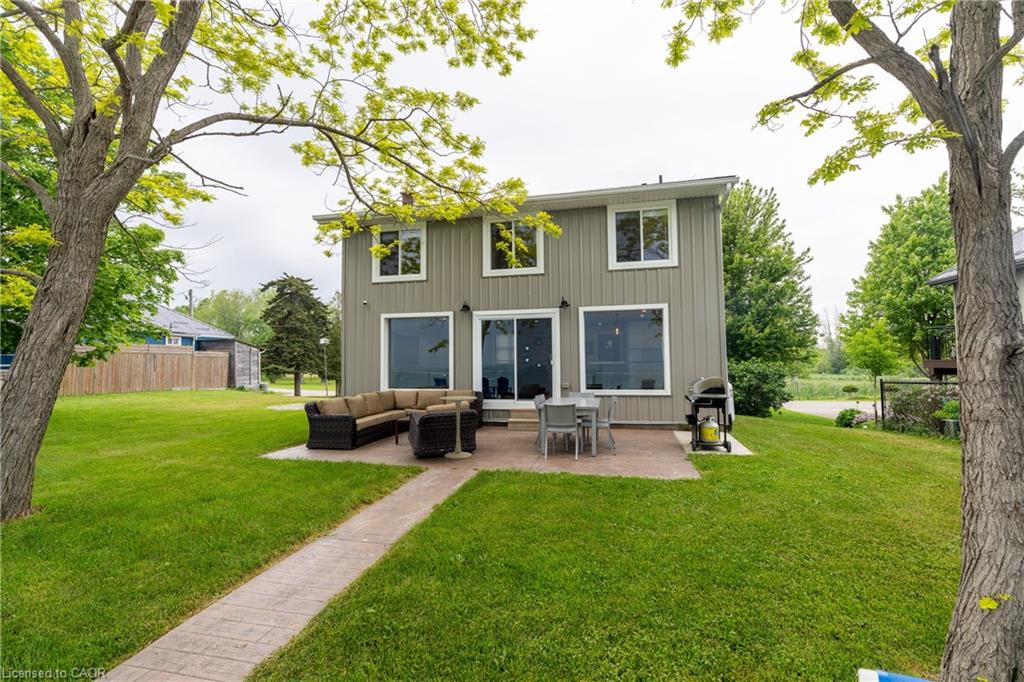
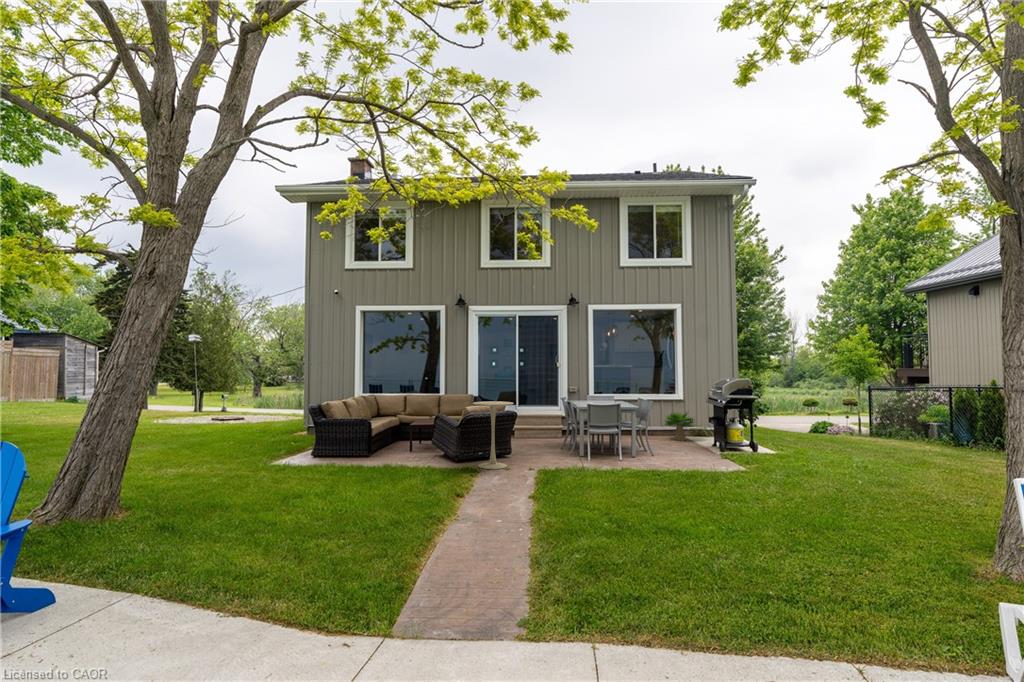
potted plant: none [645,404,681,433] -> present [664,412,694,441]

